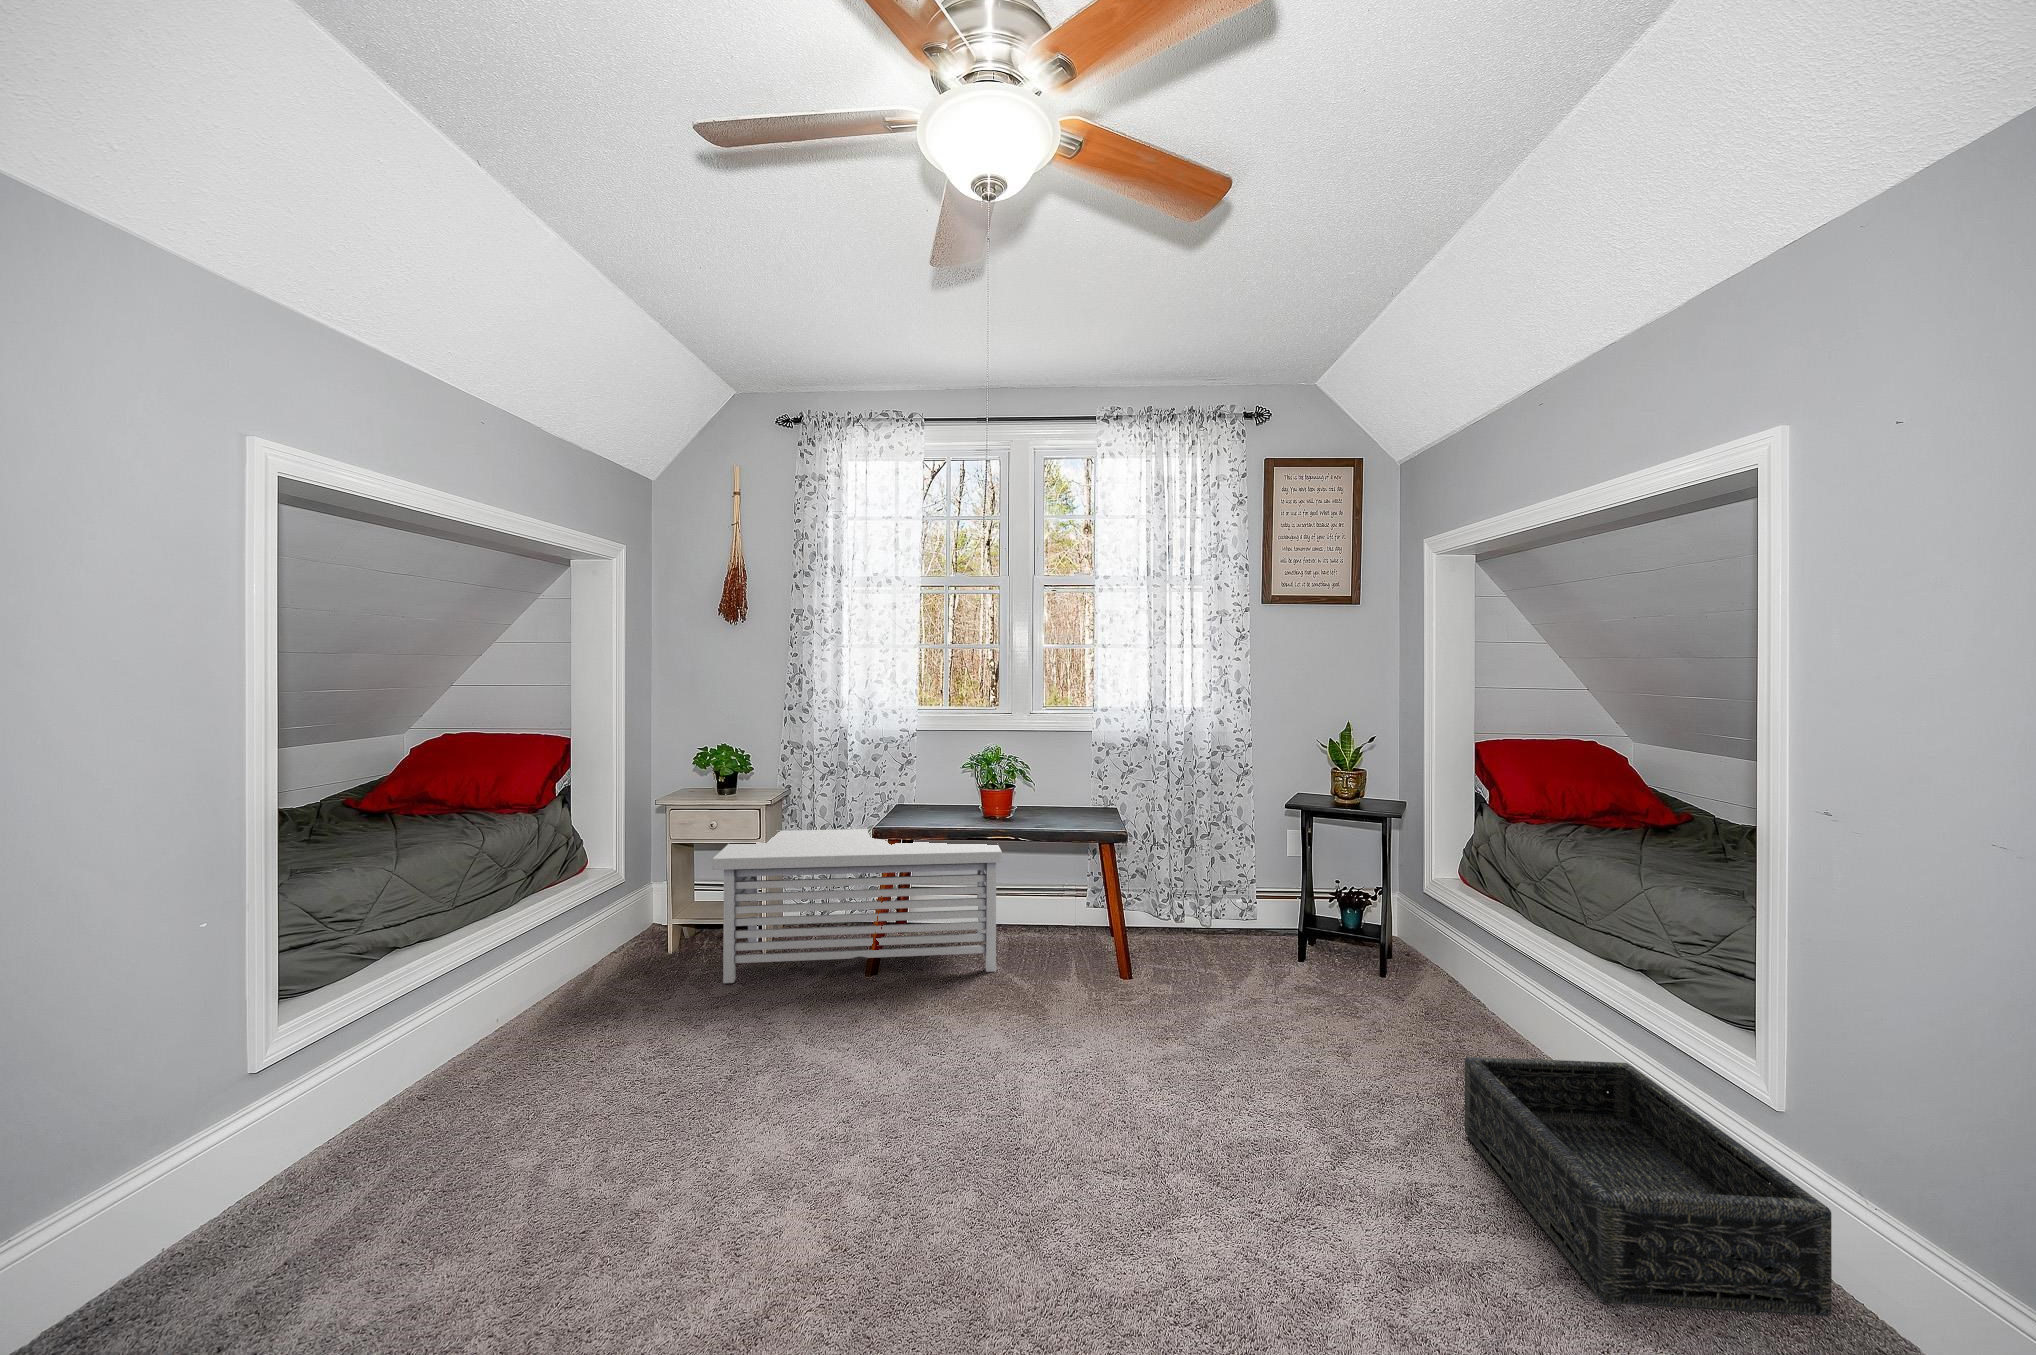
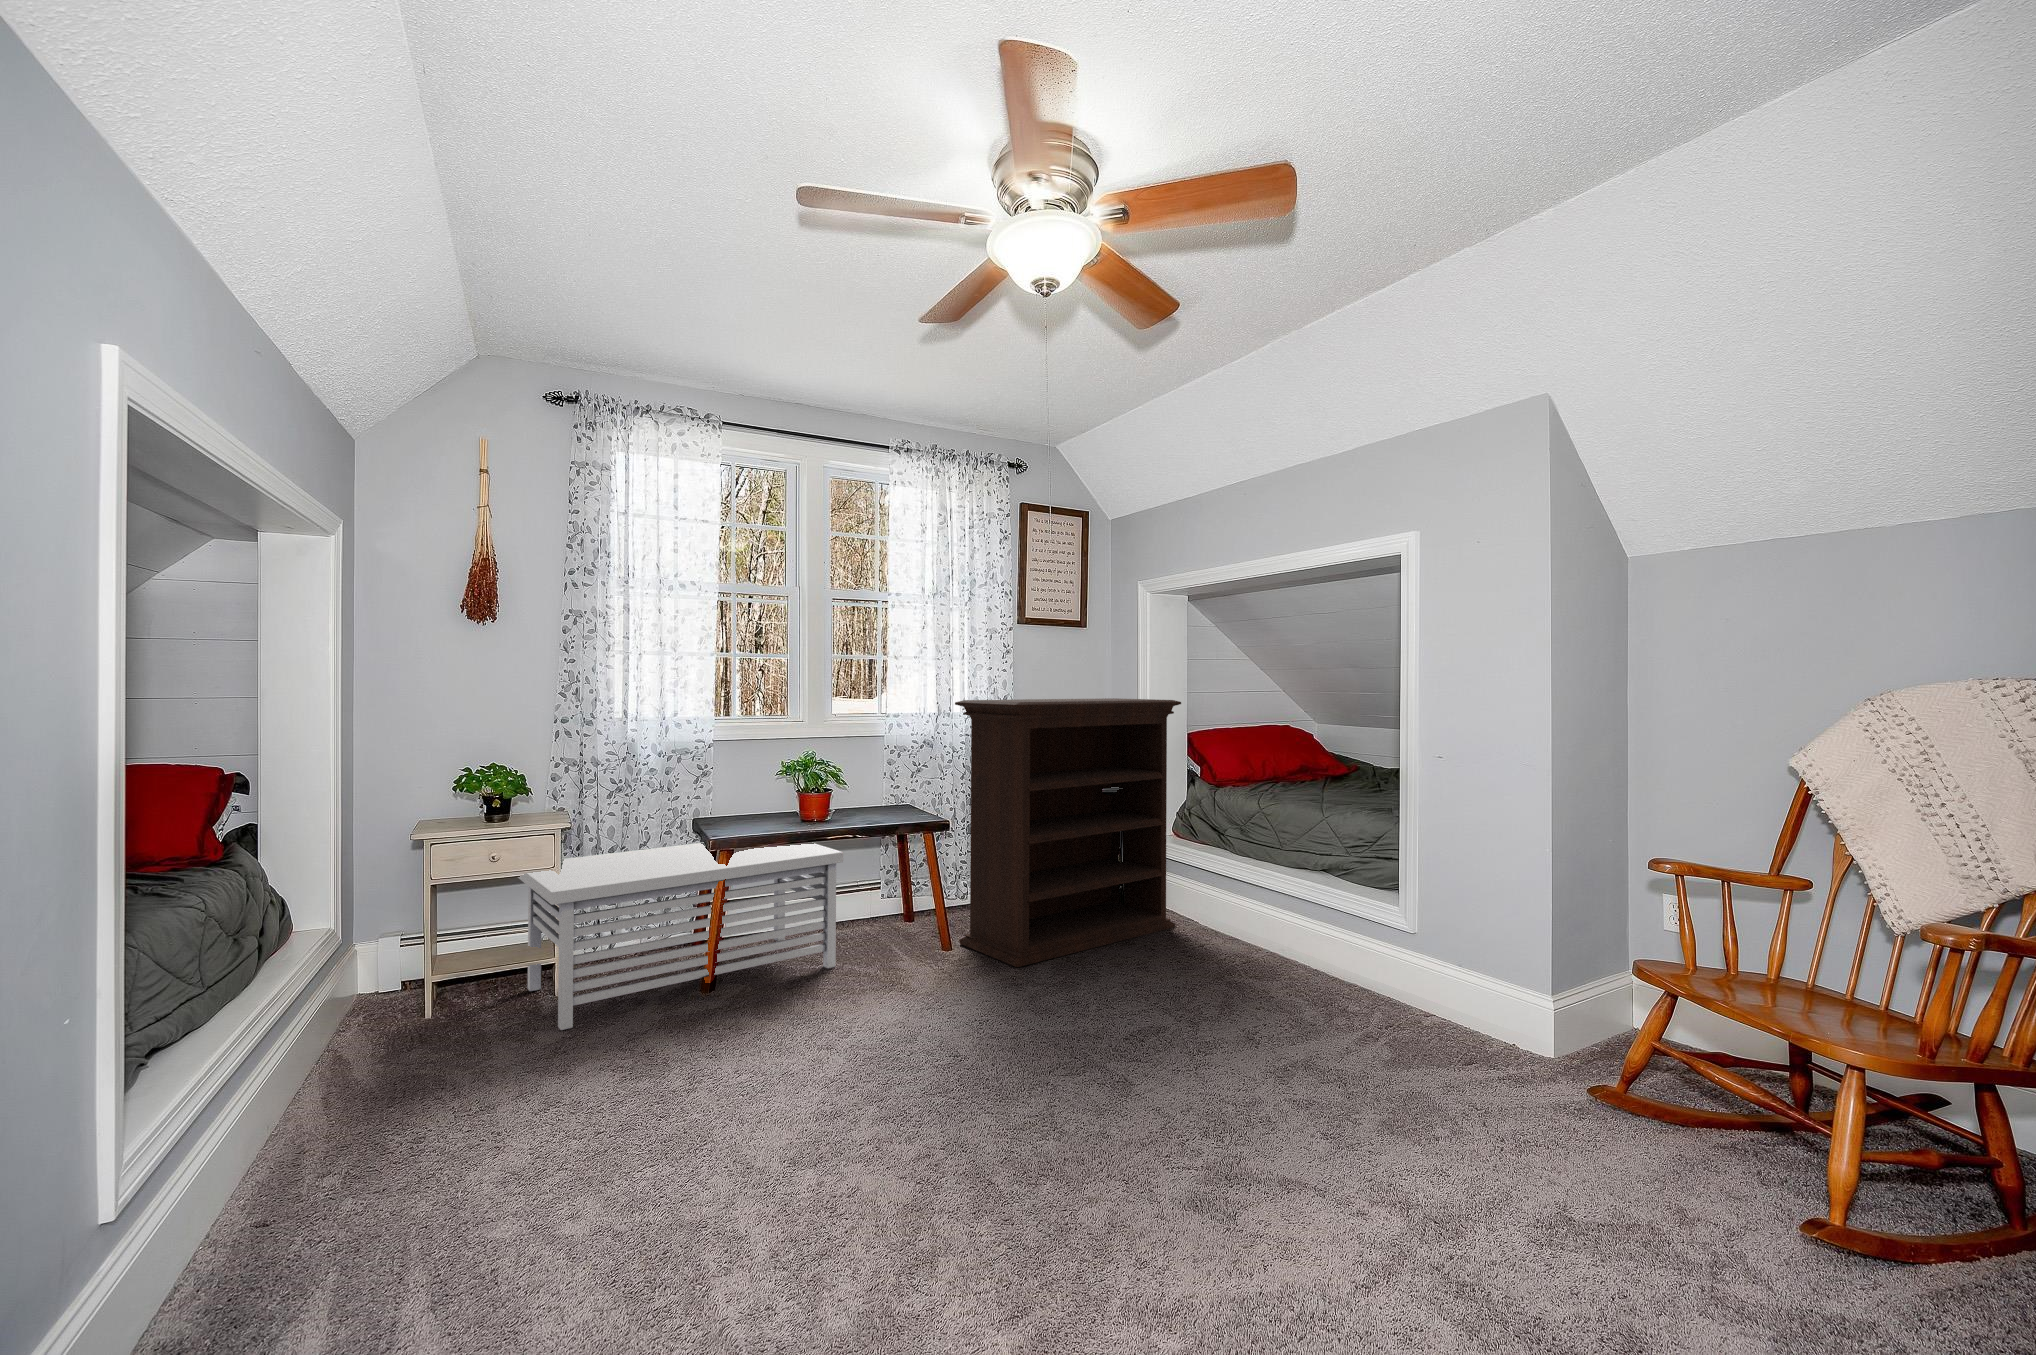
bookshelf: none [1136,693,1447,1012] -> present [955,698,1181,967]
basket: present [1465,1057,1832,1316] -> none [1264,932,1476,1056]

